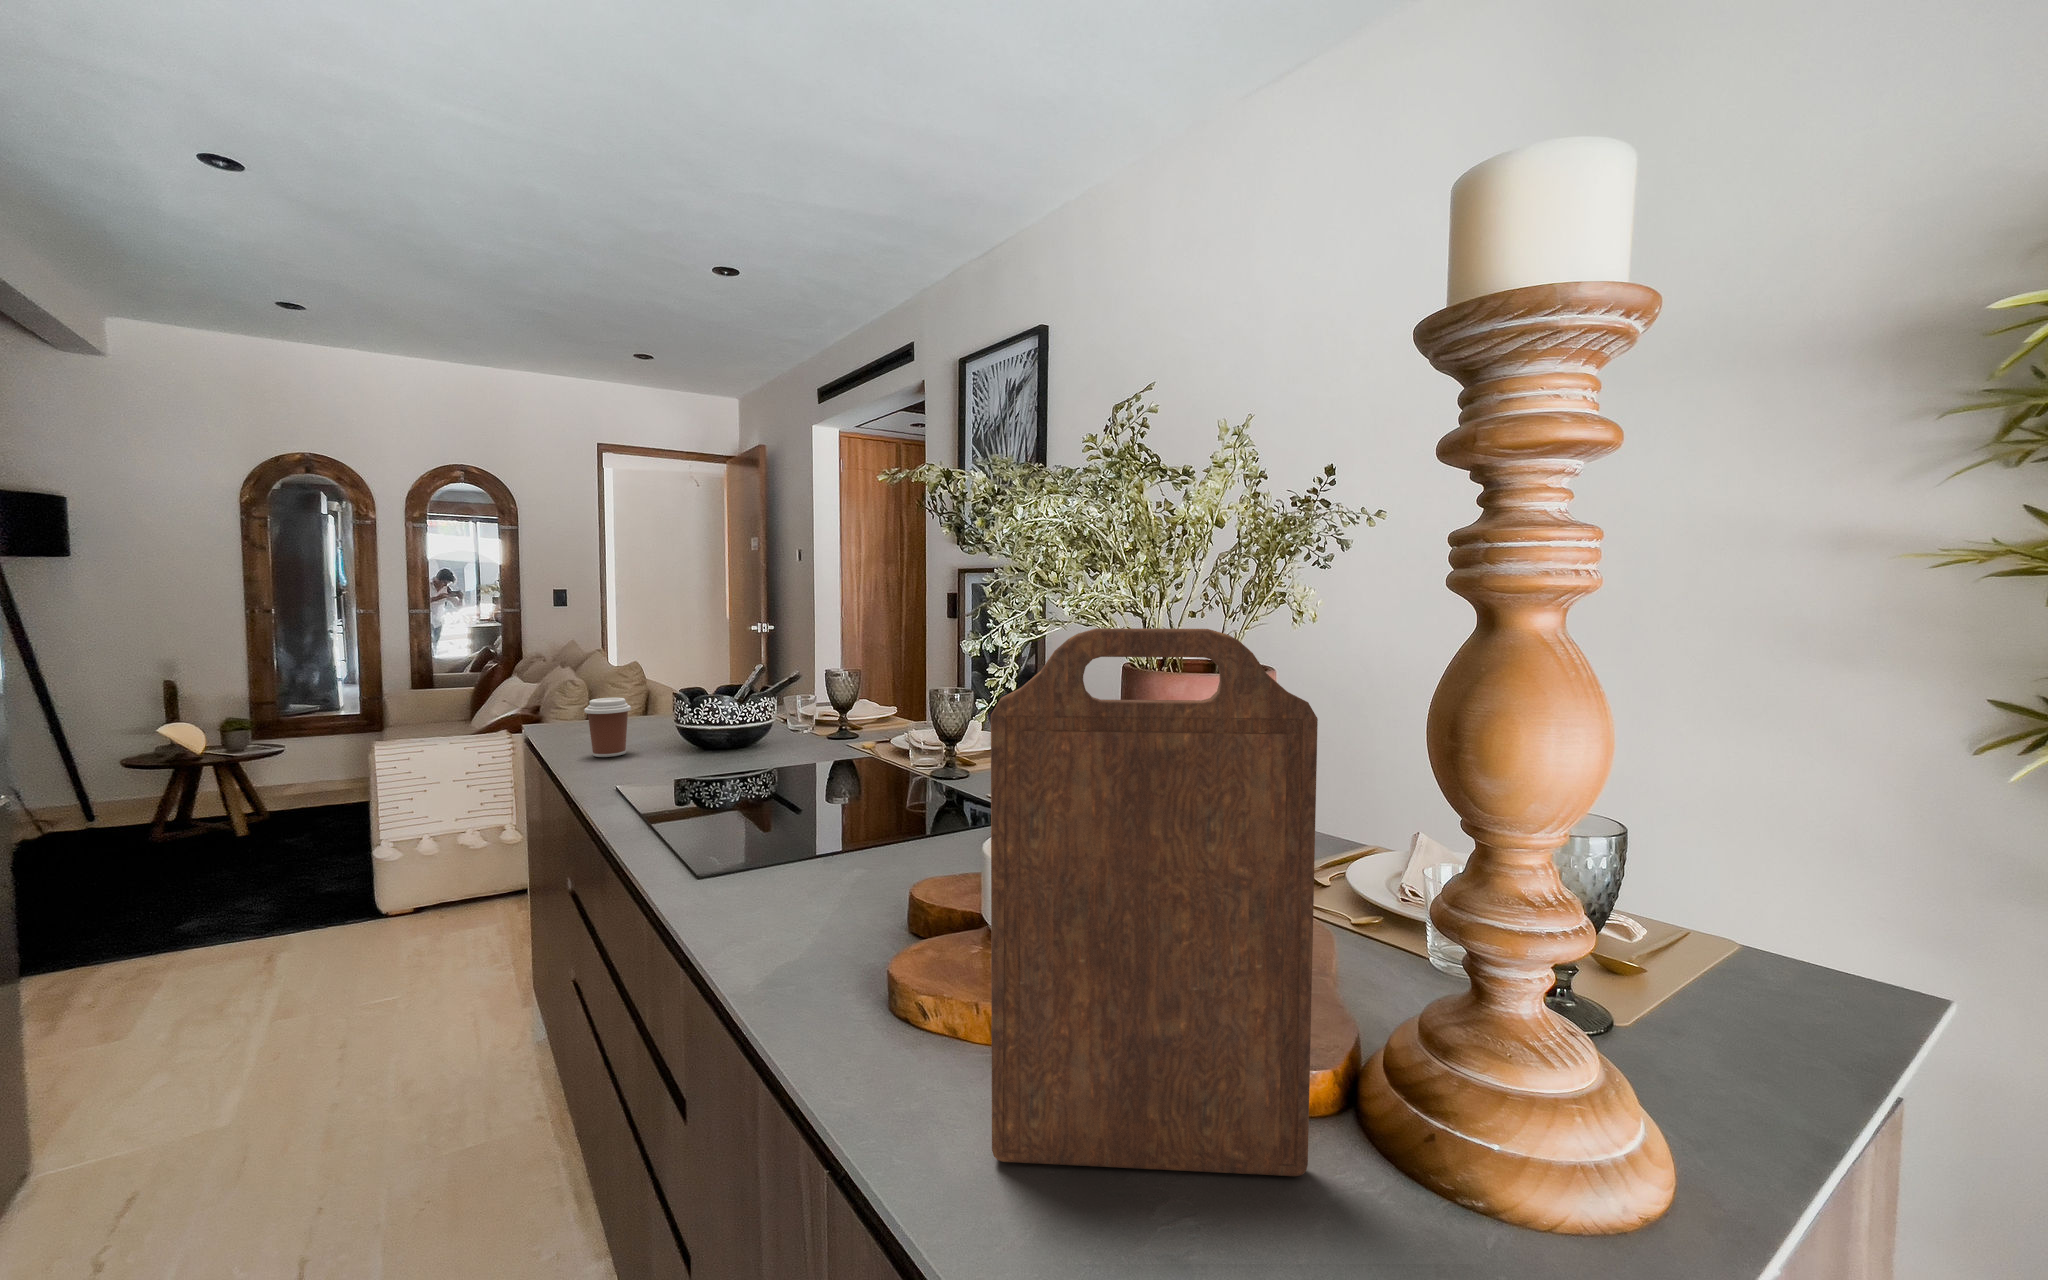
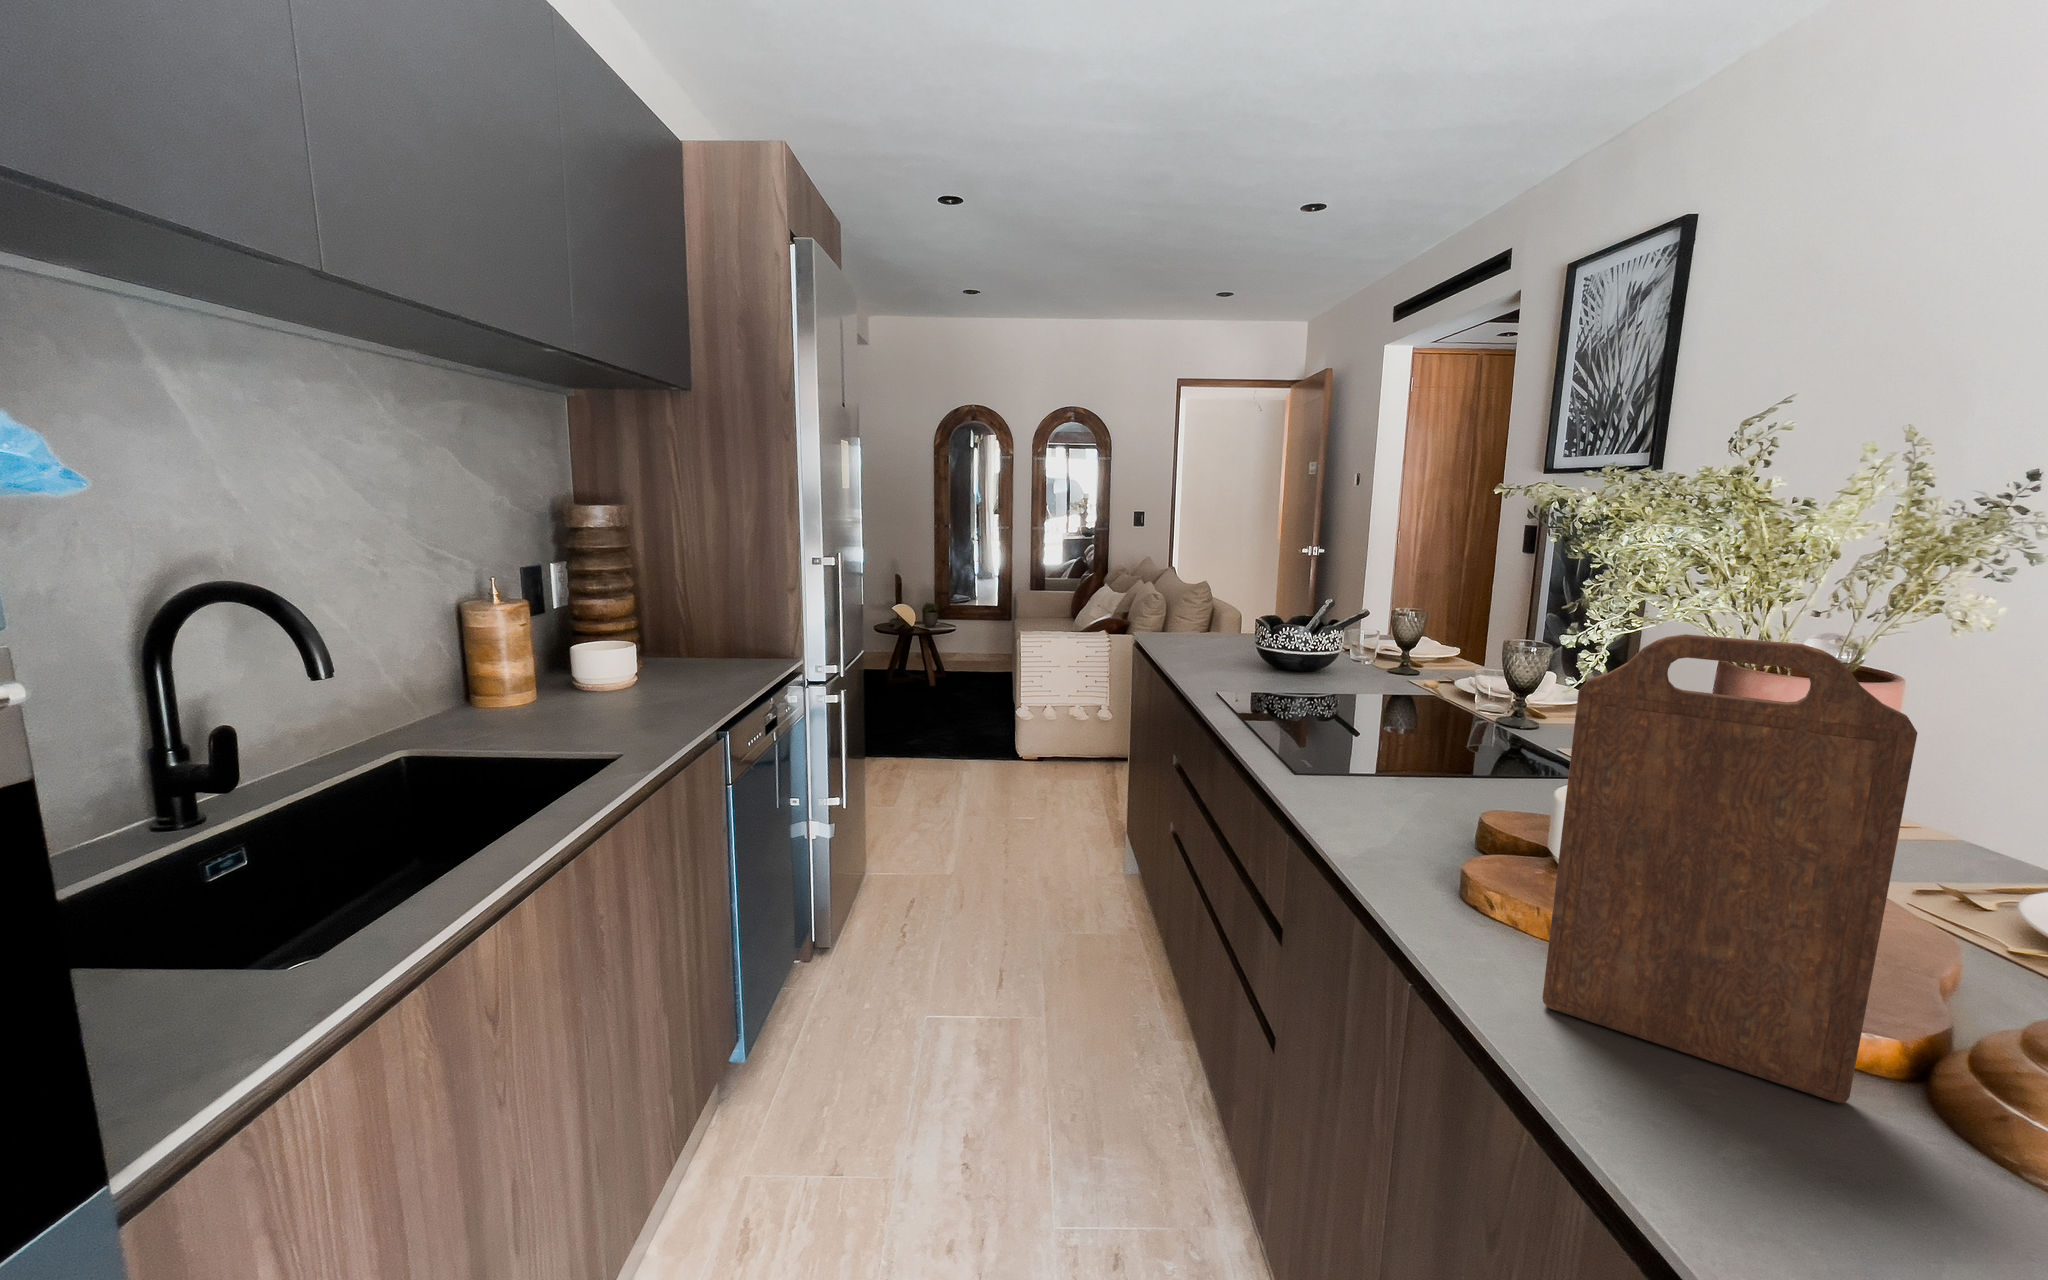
coffee cup: present [584,698,631,757] -> none [1187,619,1222,666]

